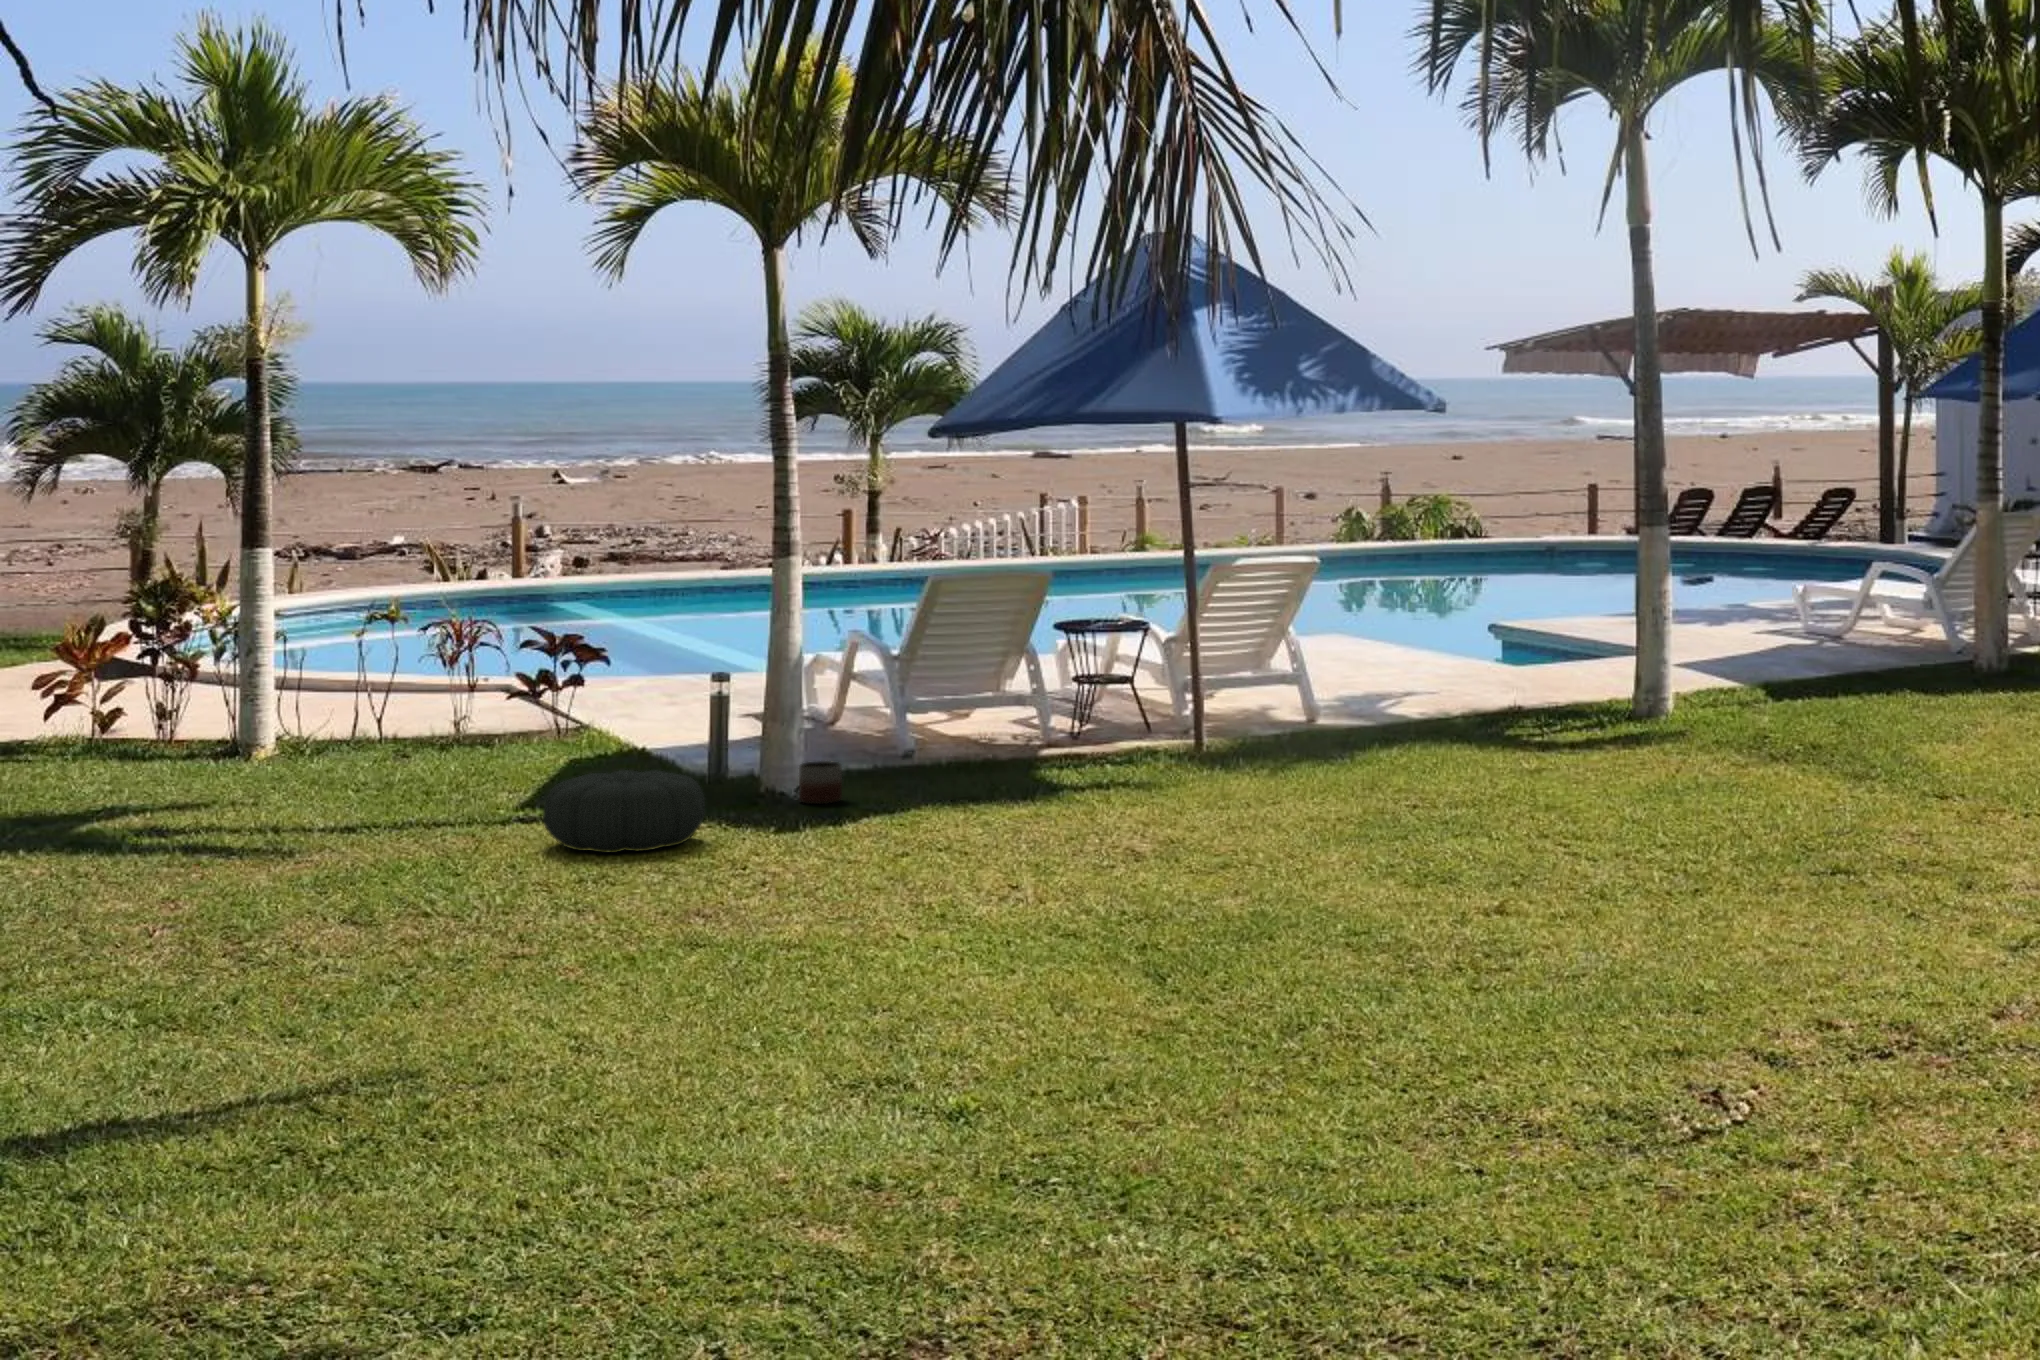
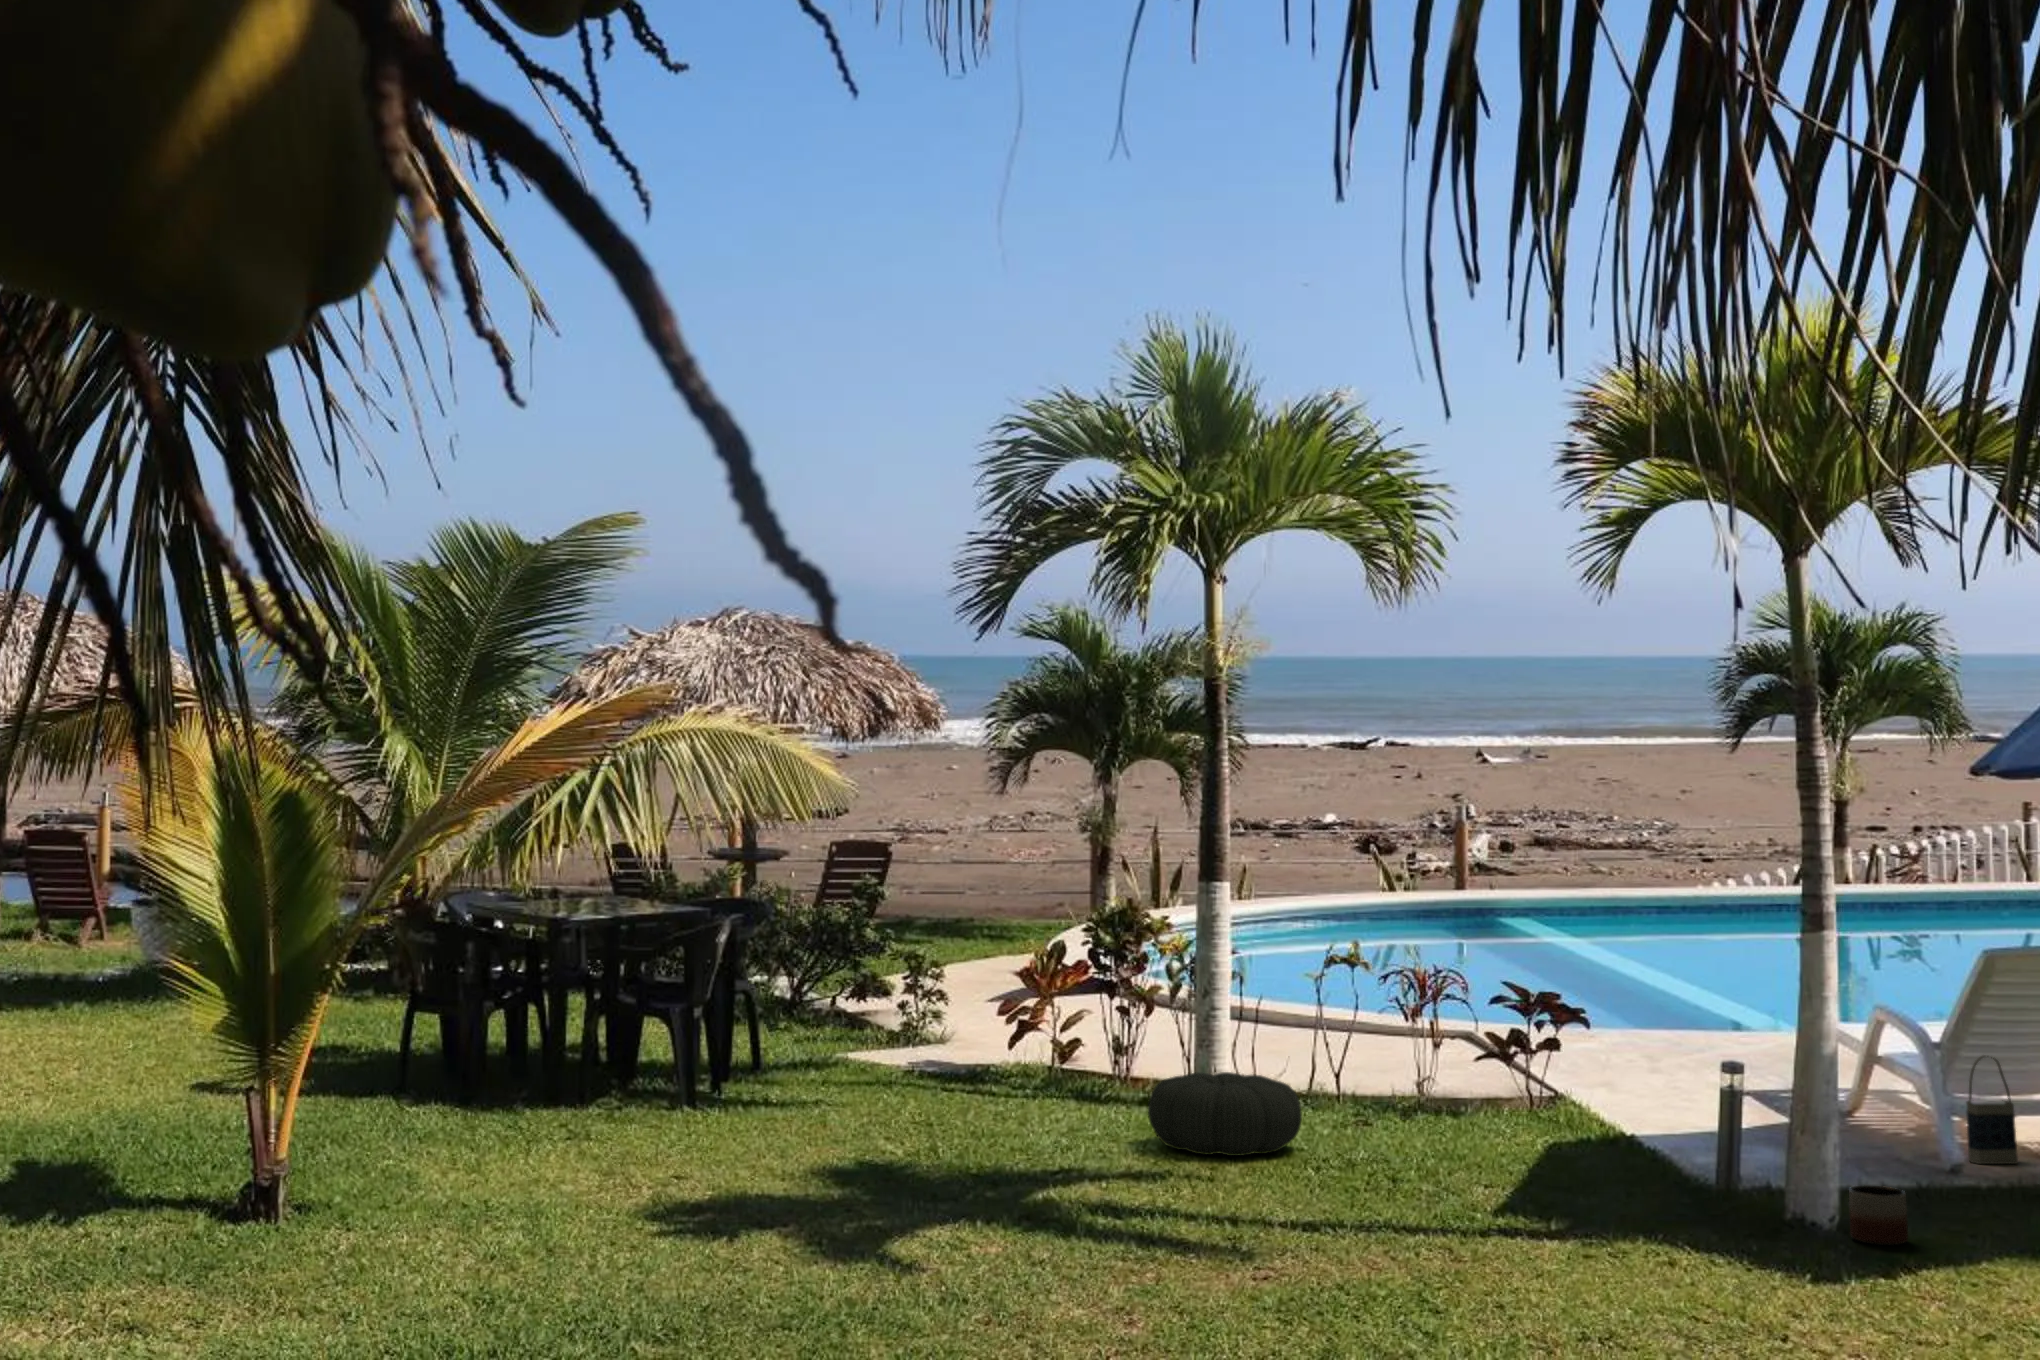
bag: none [914,662,950,747] -> present [1966,1056,2018,1164]
pouf: present [543,770,705,853] -> present [1148,1072,1302,1156]

